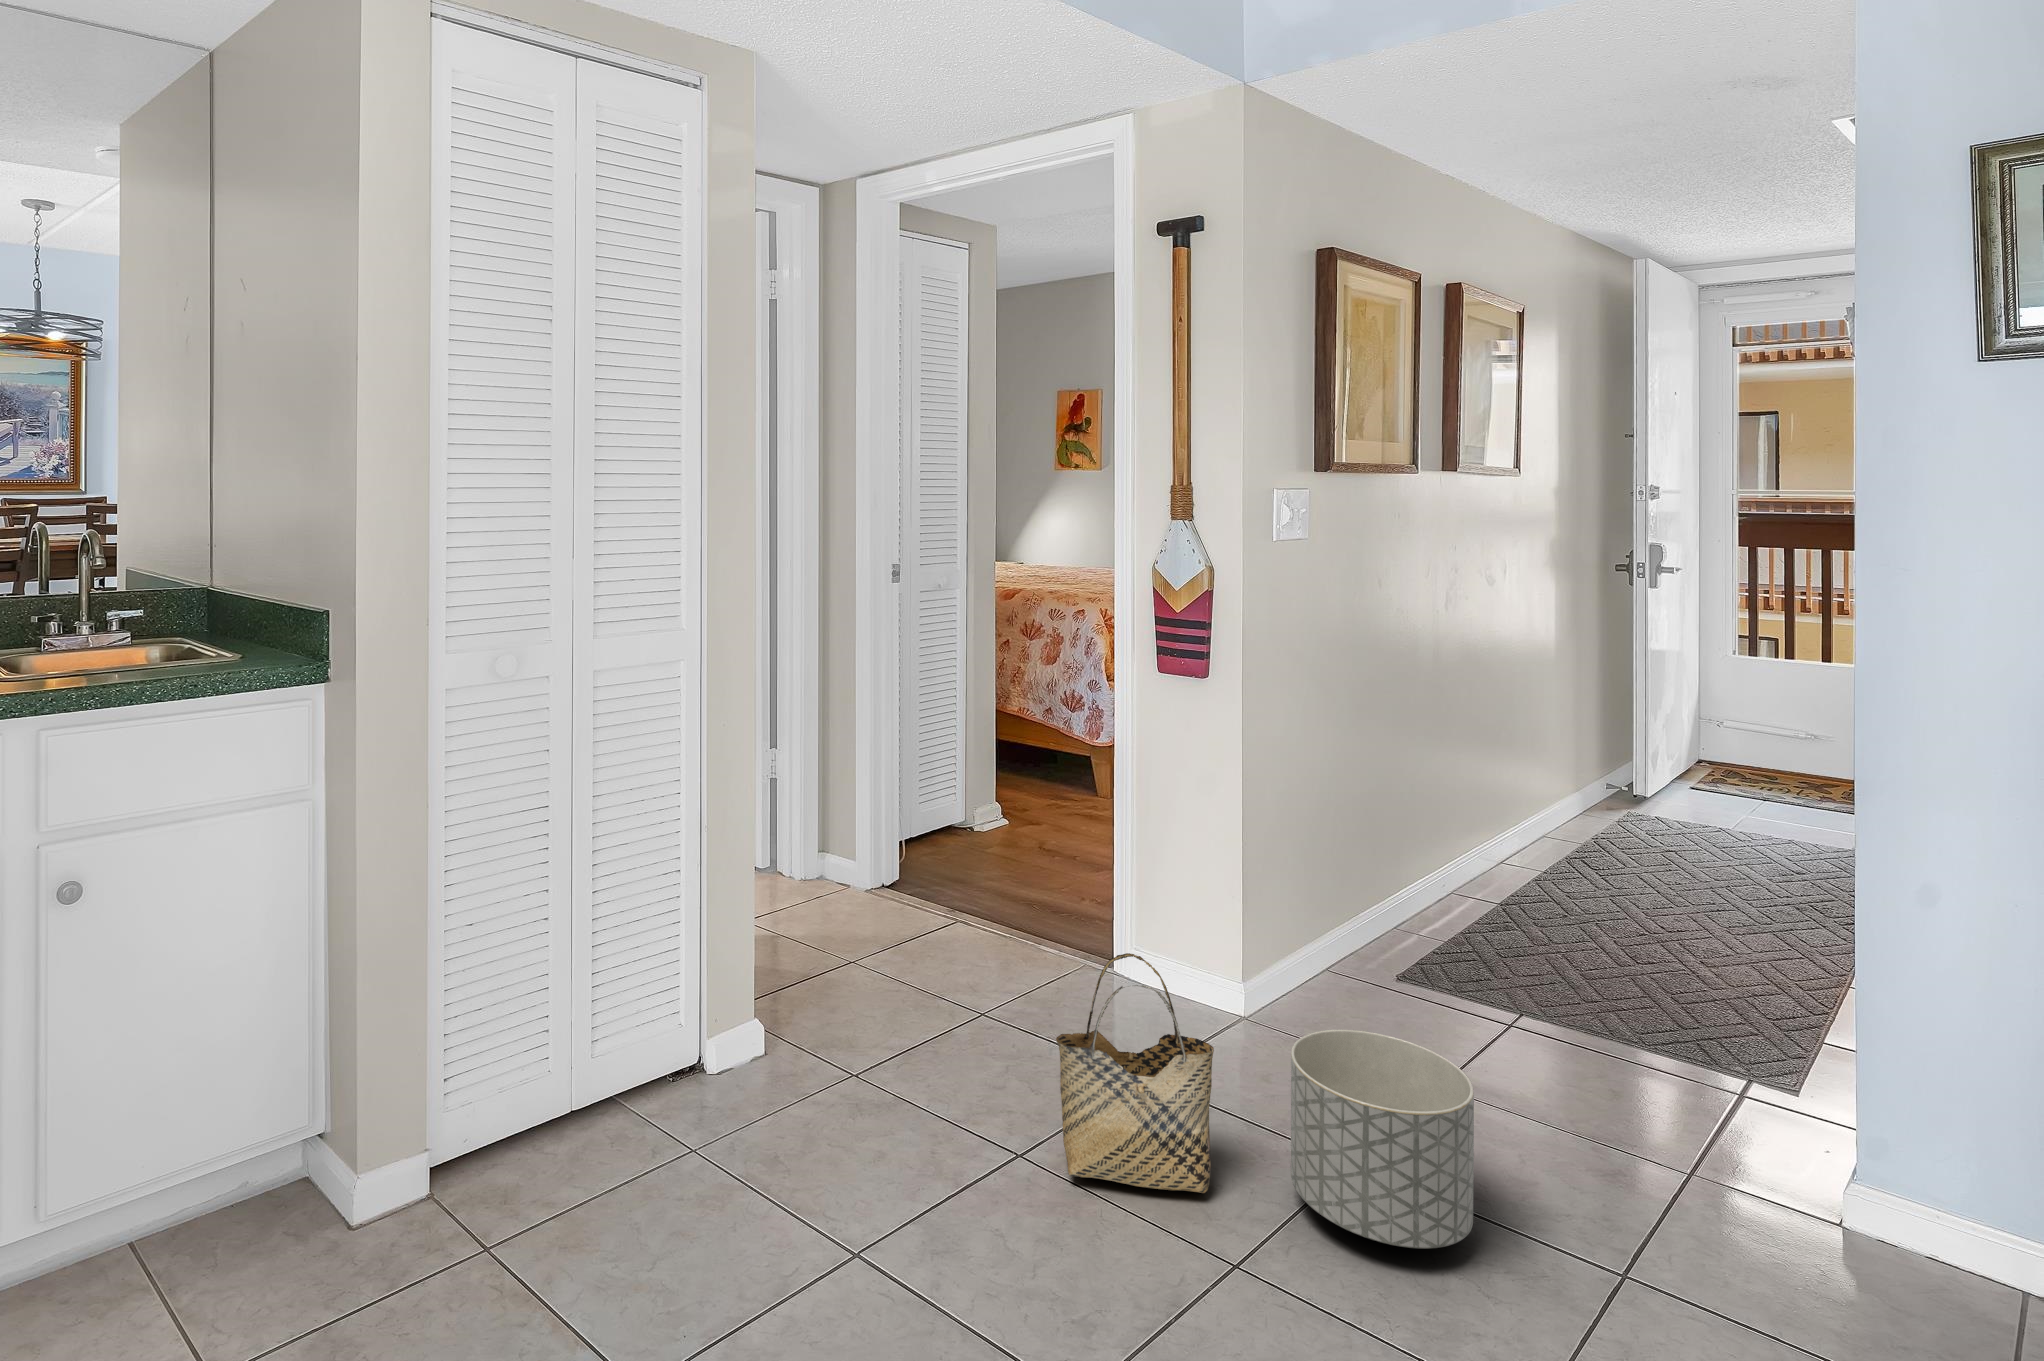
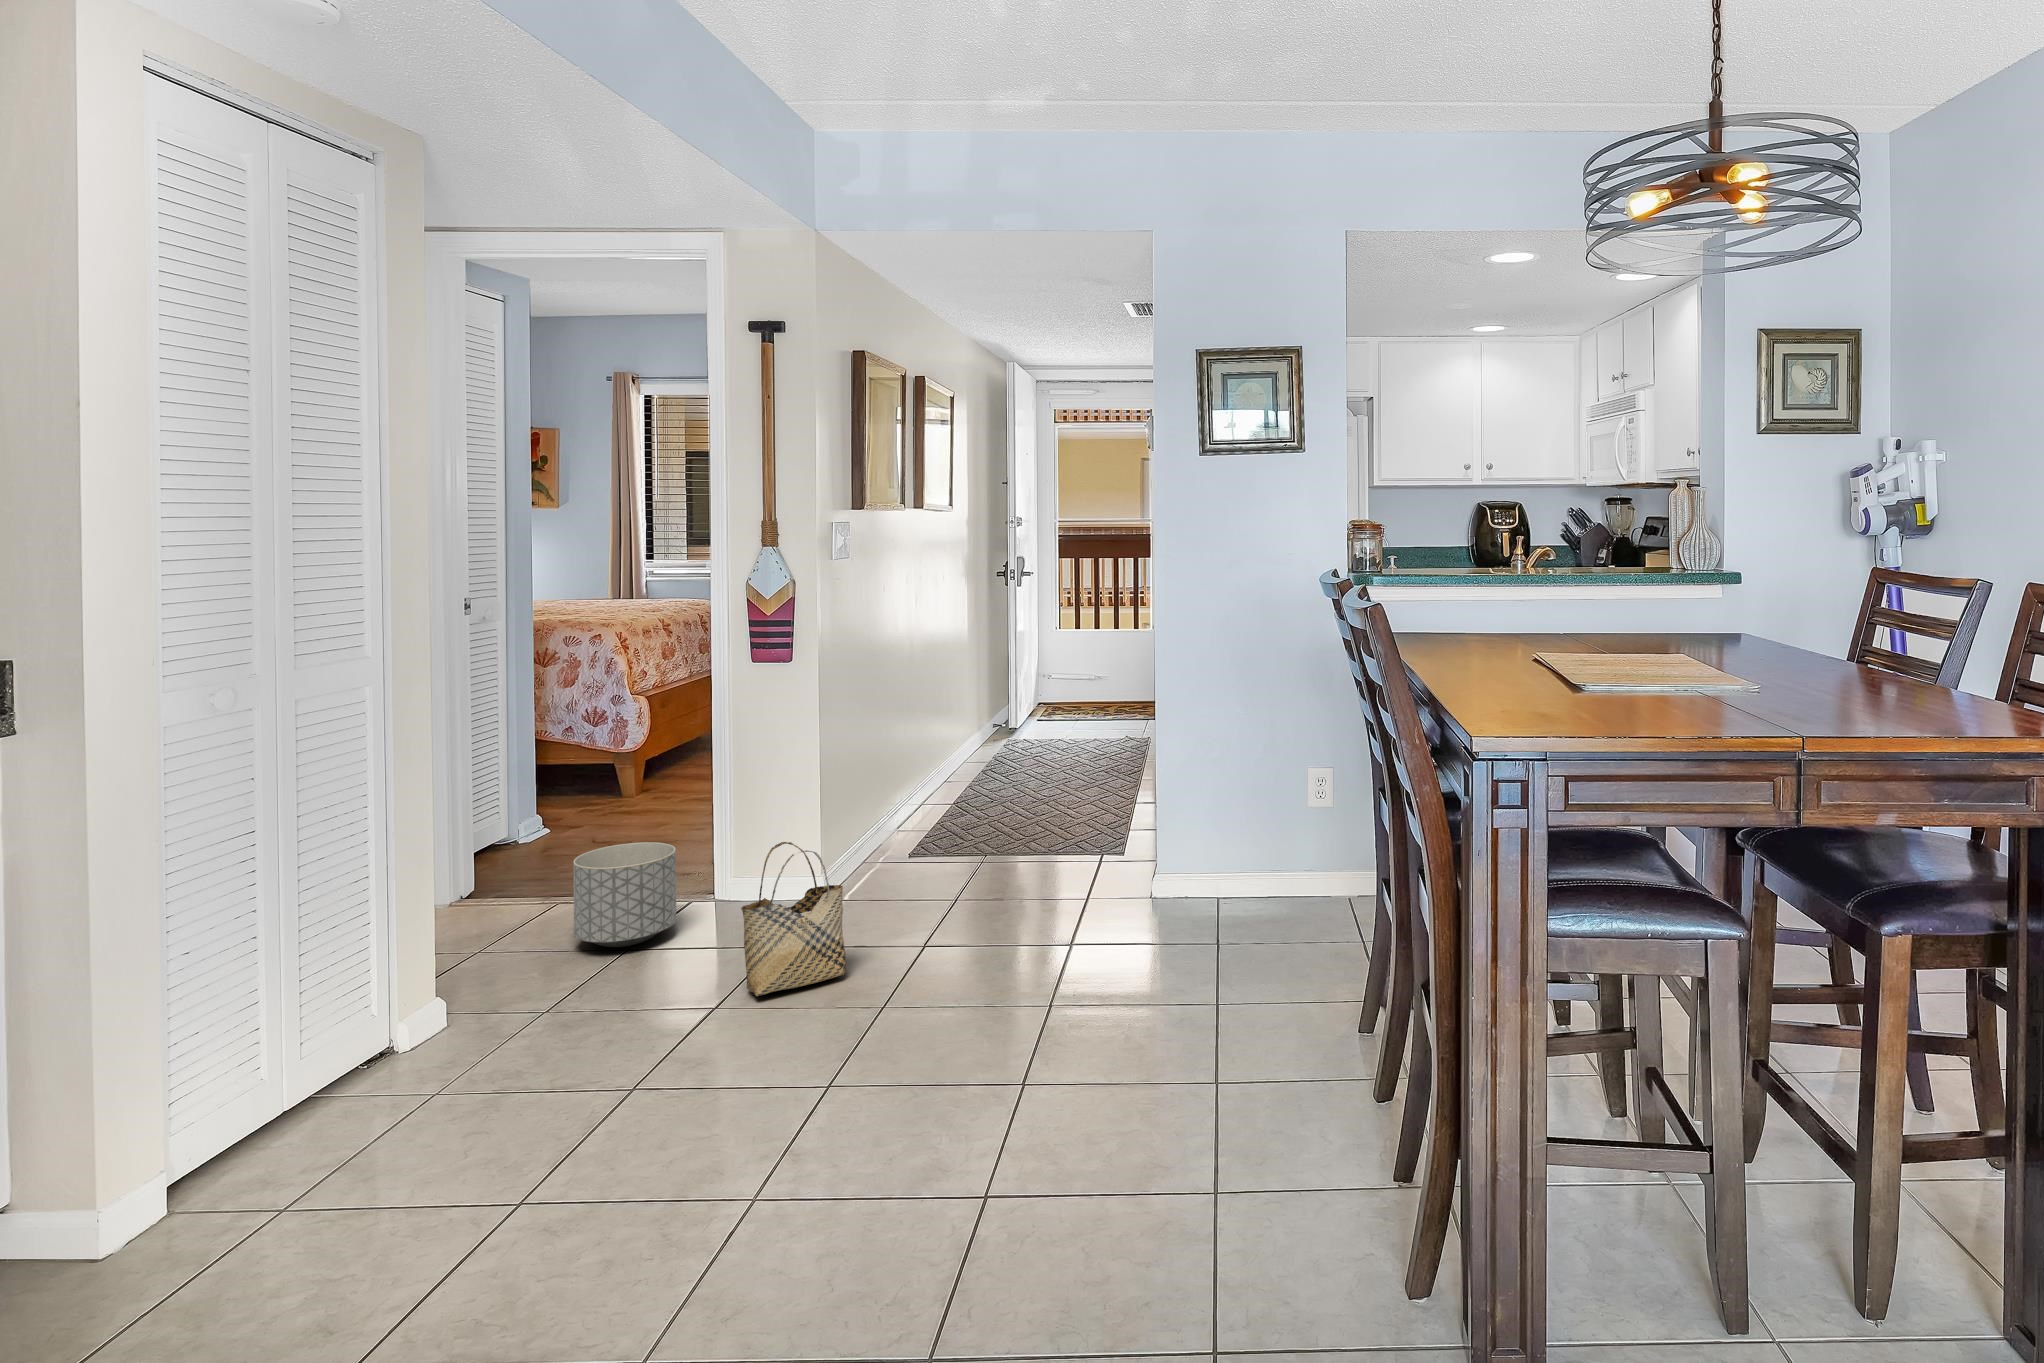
planter: present [1291,1030,1474,1249] -> present [573,842,676,947]

